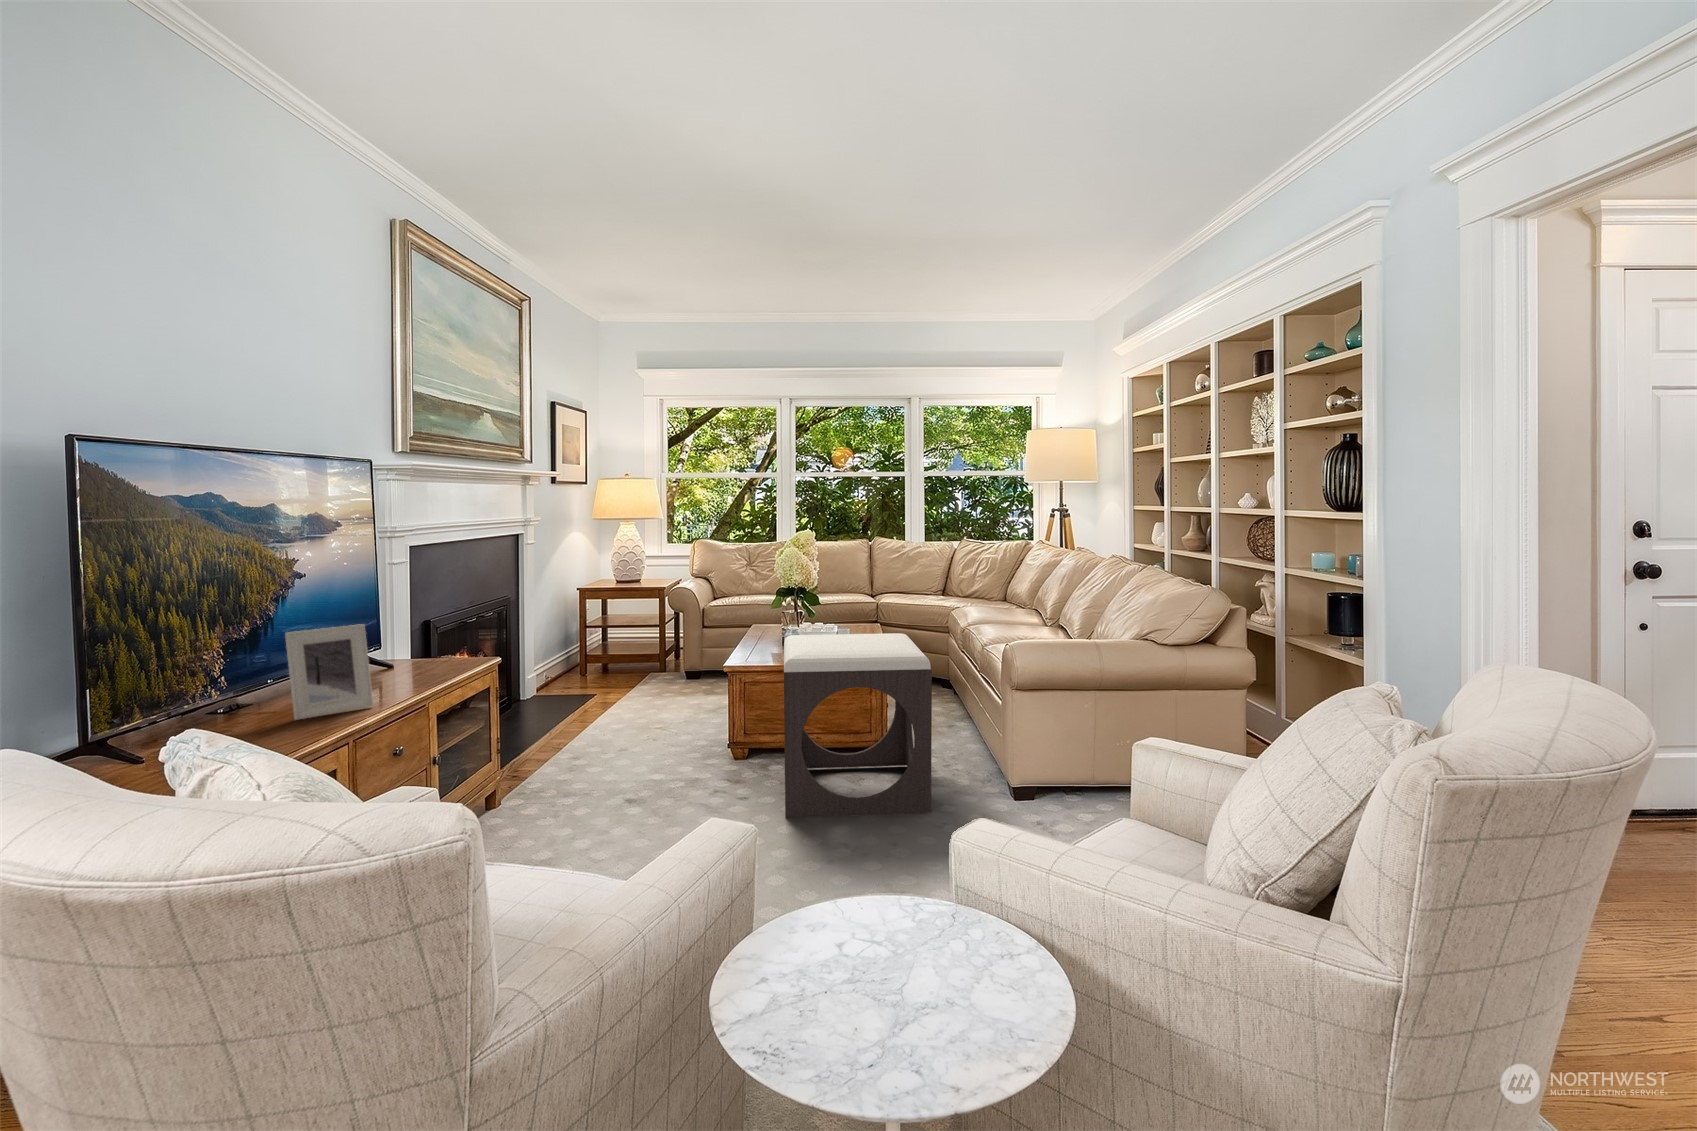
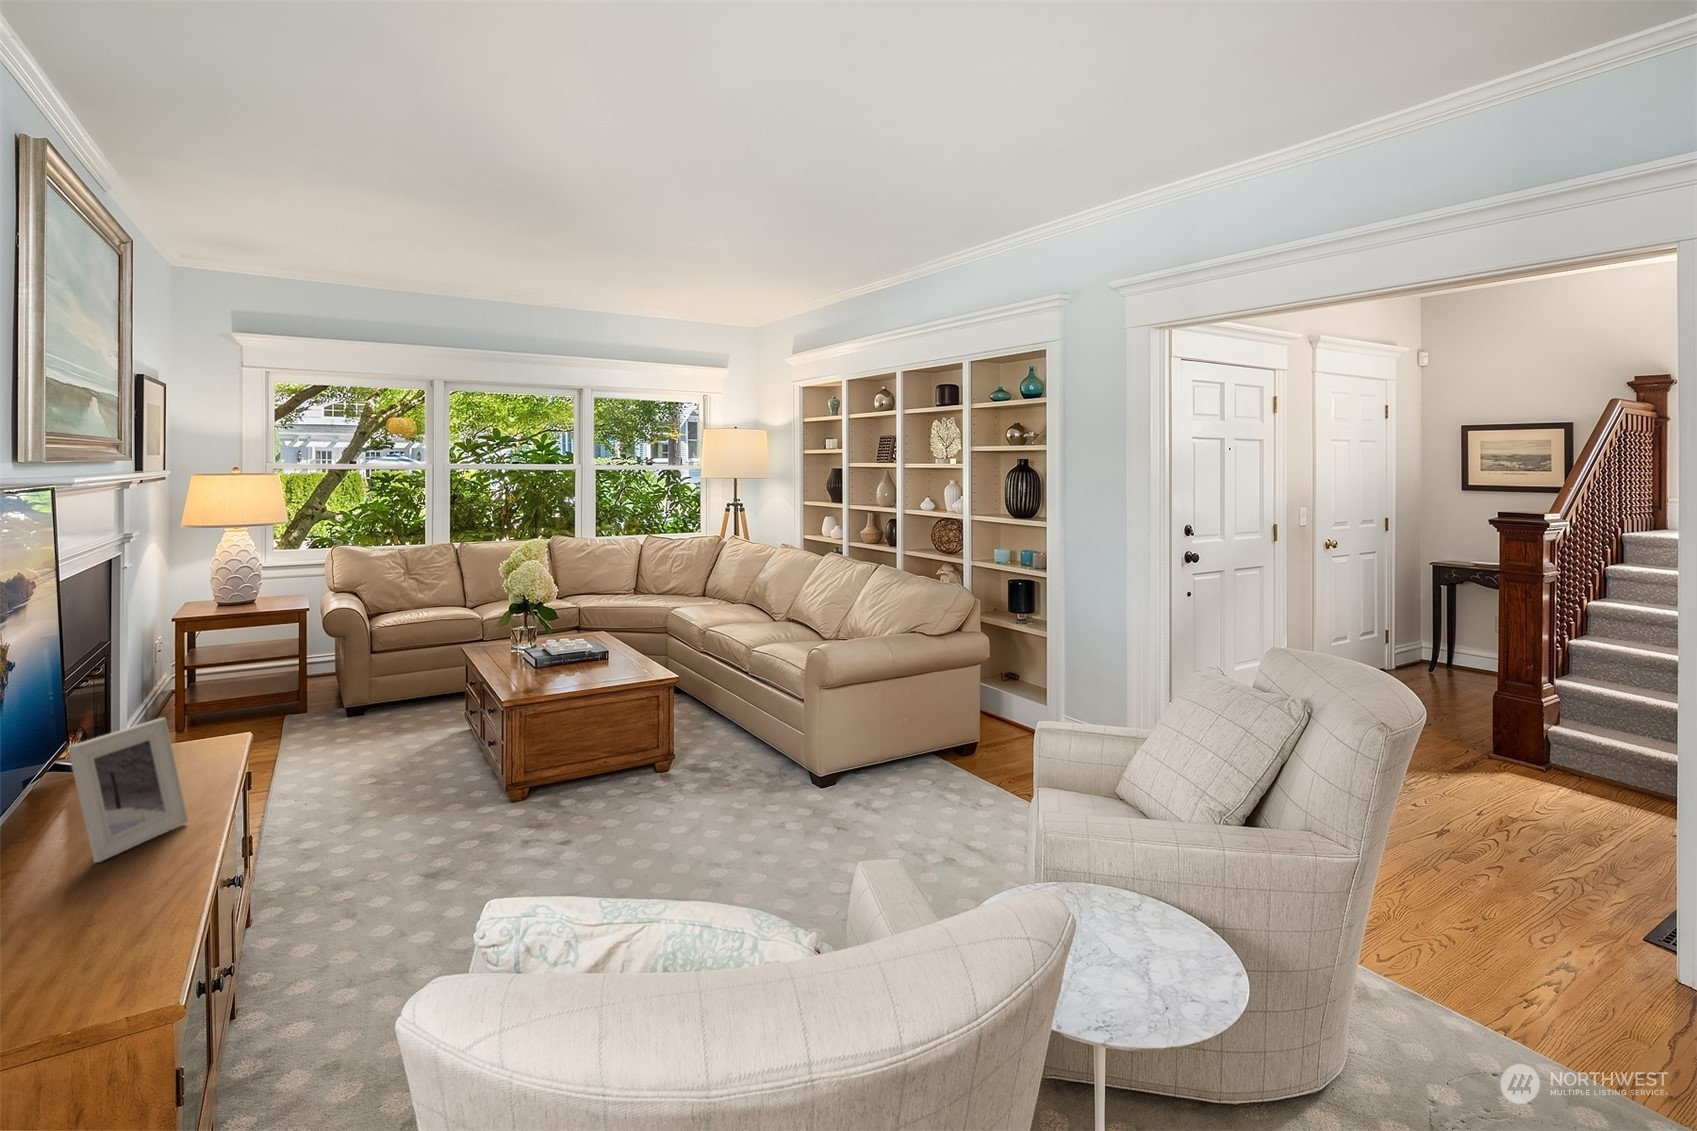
footstool: present [784,633,932,818] -> none [582,647,766,848]

